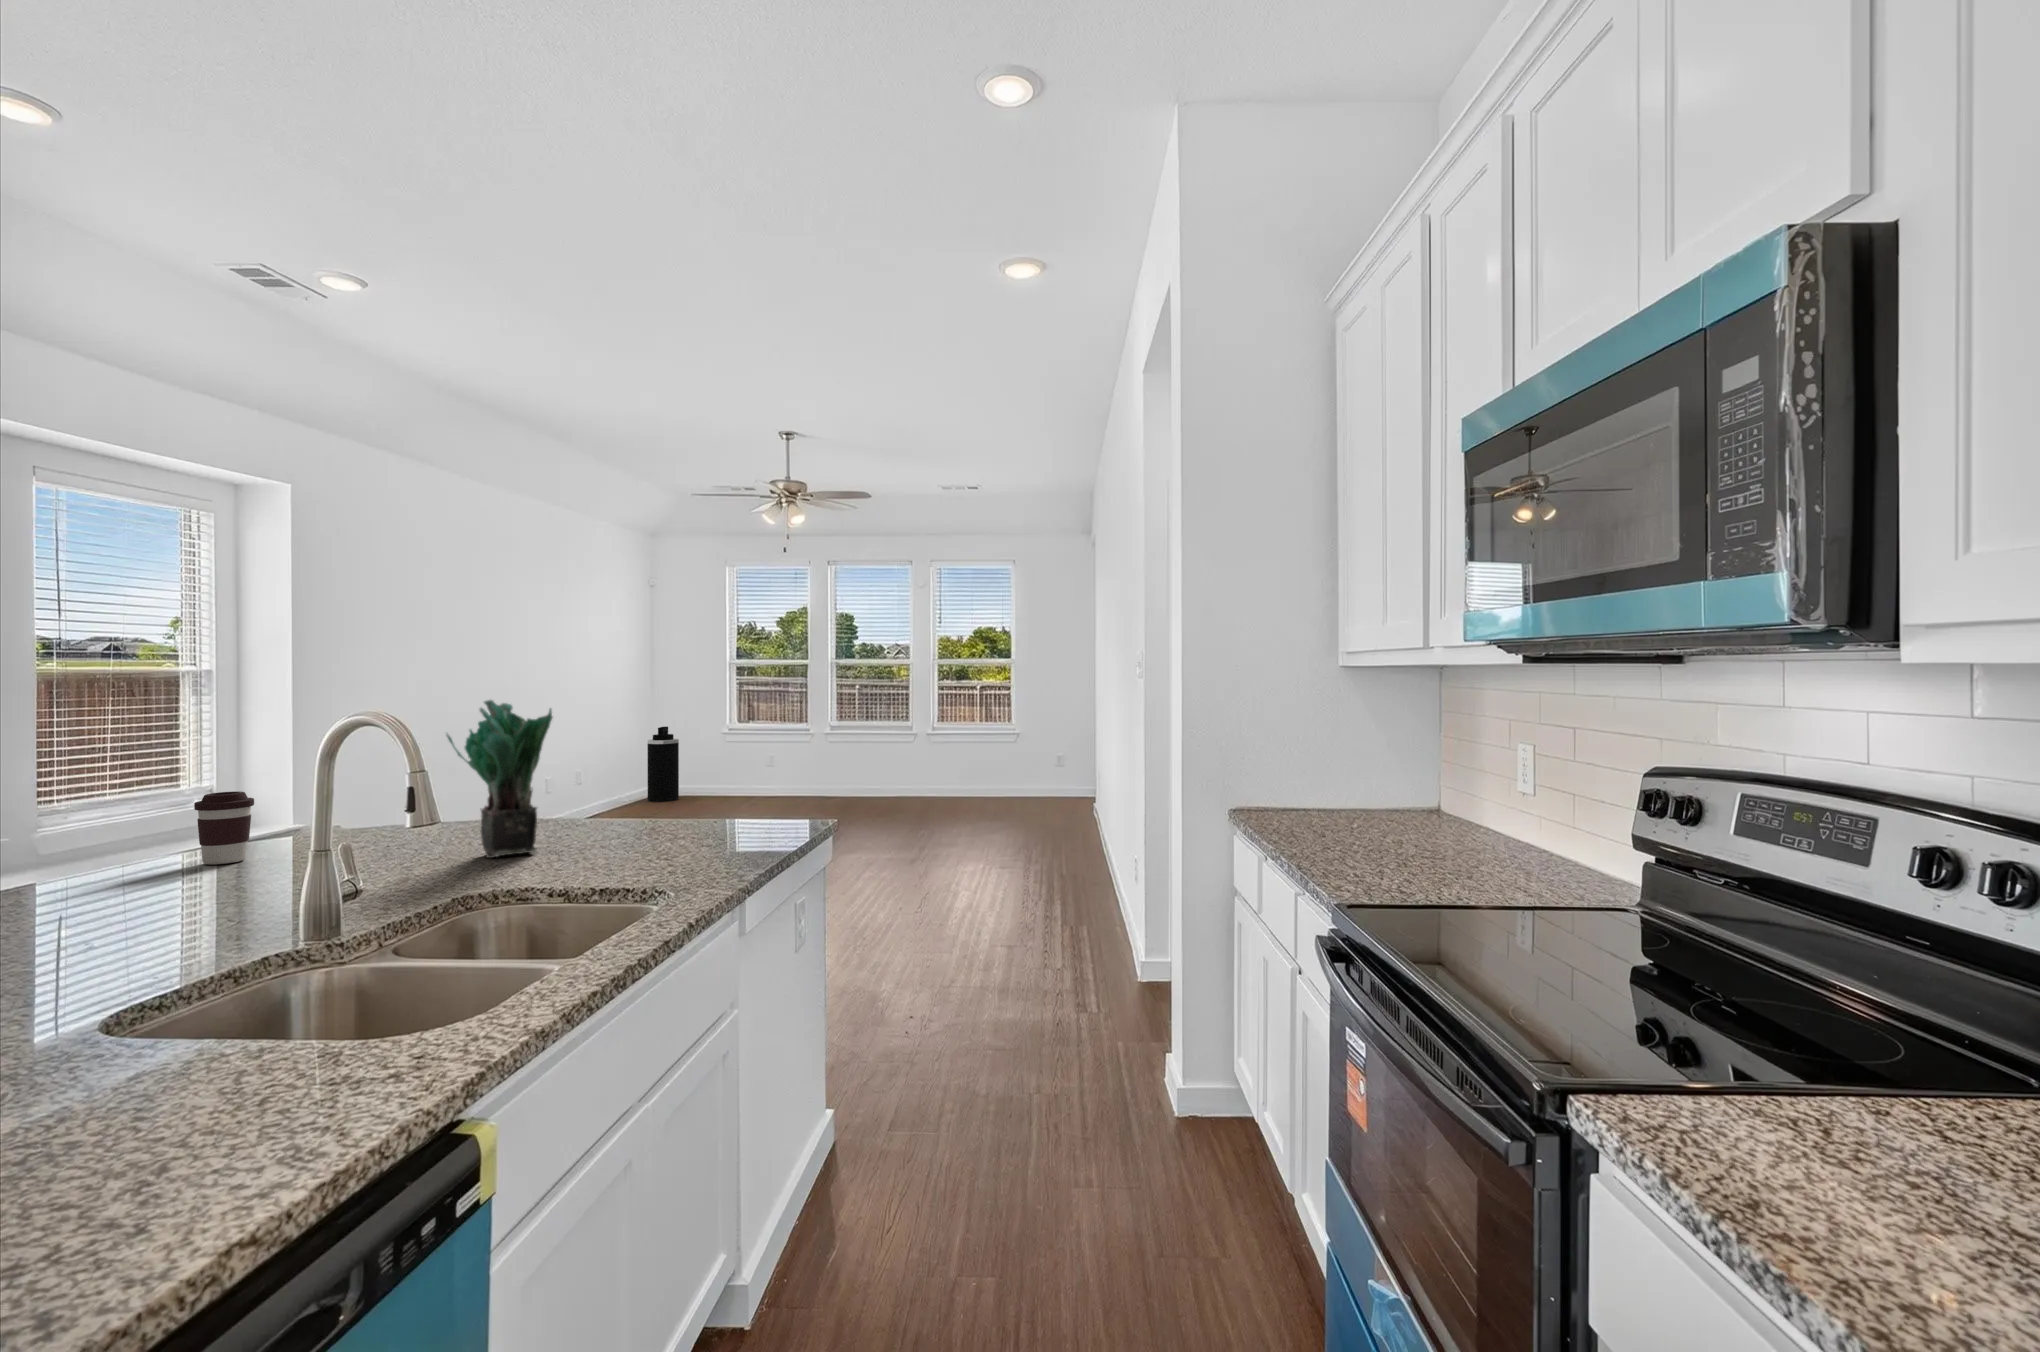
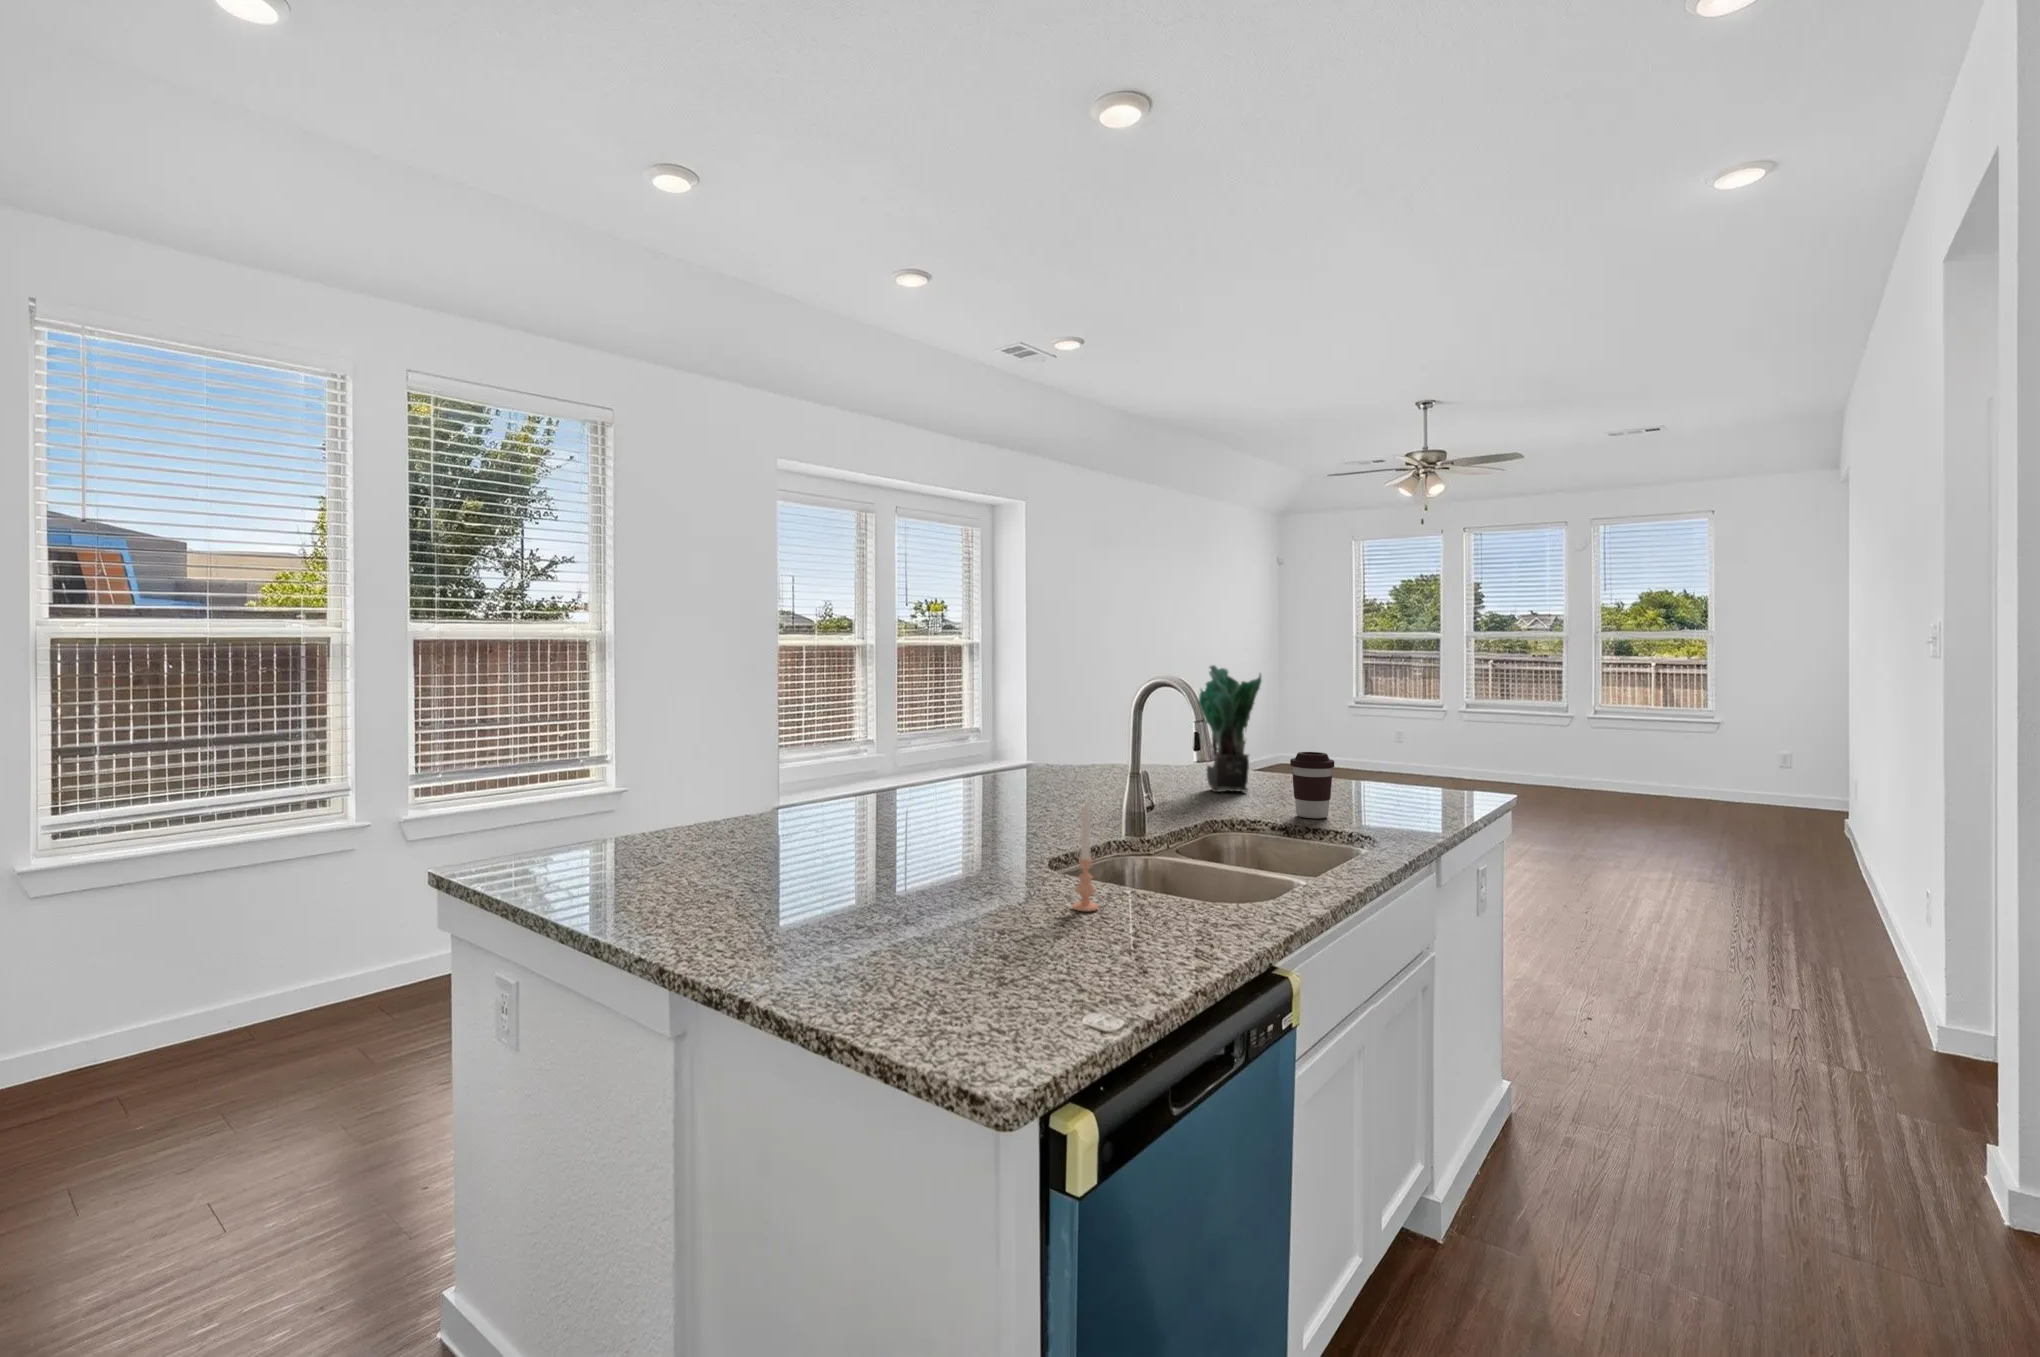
trash can: present [647,727,679,802] -> none [1275,697,1304,768]
coffee cup: present [194,791,254,864] -> present [1290,752,1334,818]
candle: none [99,933,156,1109] -> present [1073,805,1098,911]

